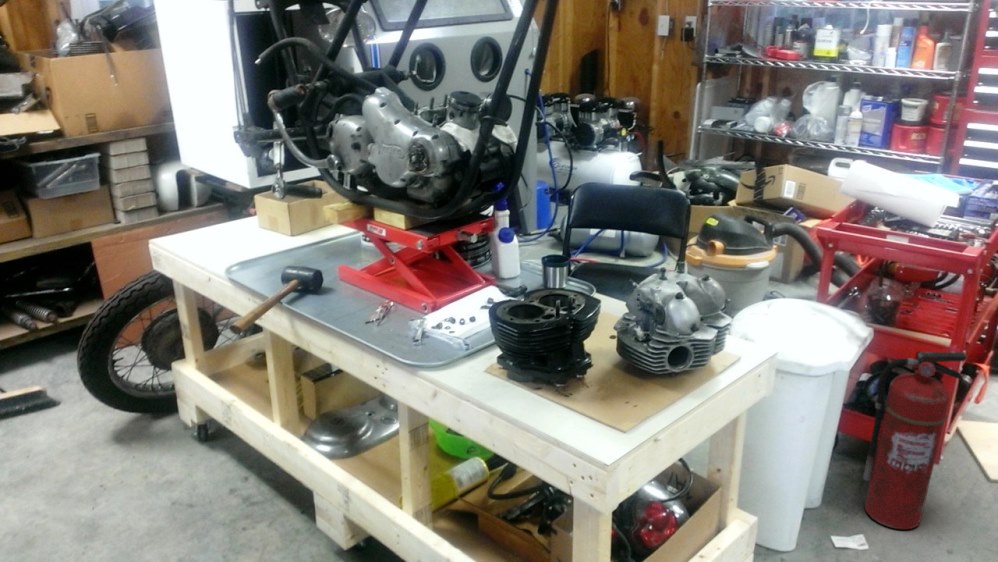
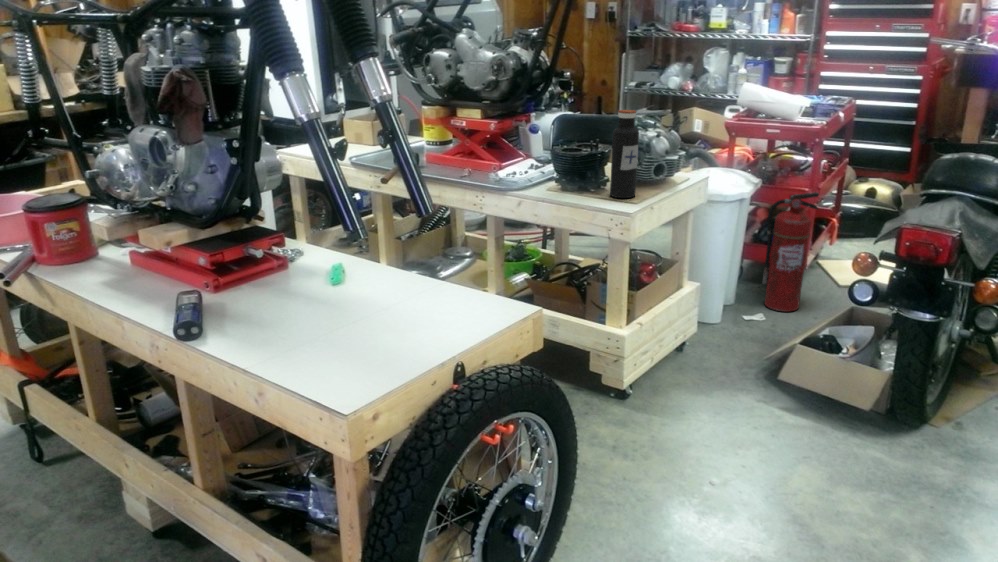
water bottle: none [584,259,637,415] -> present [610,110,639,198]

